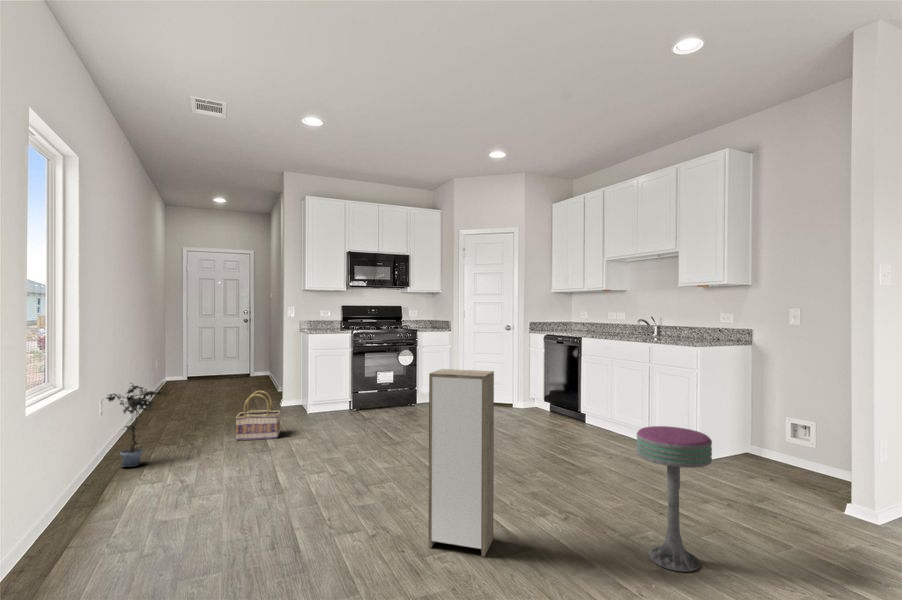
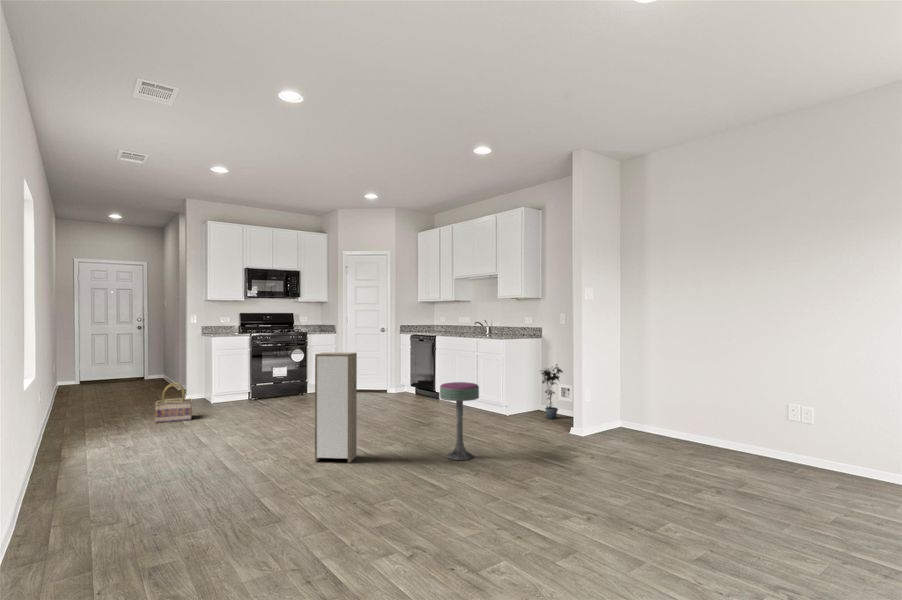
potted plant: present [106,385,166,467] -> present [541,365,563,419]

